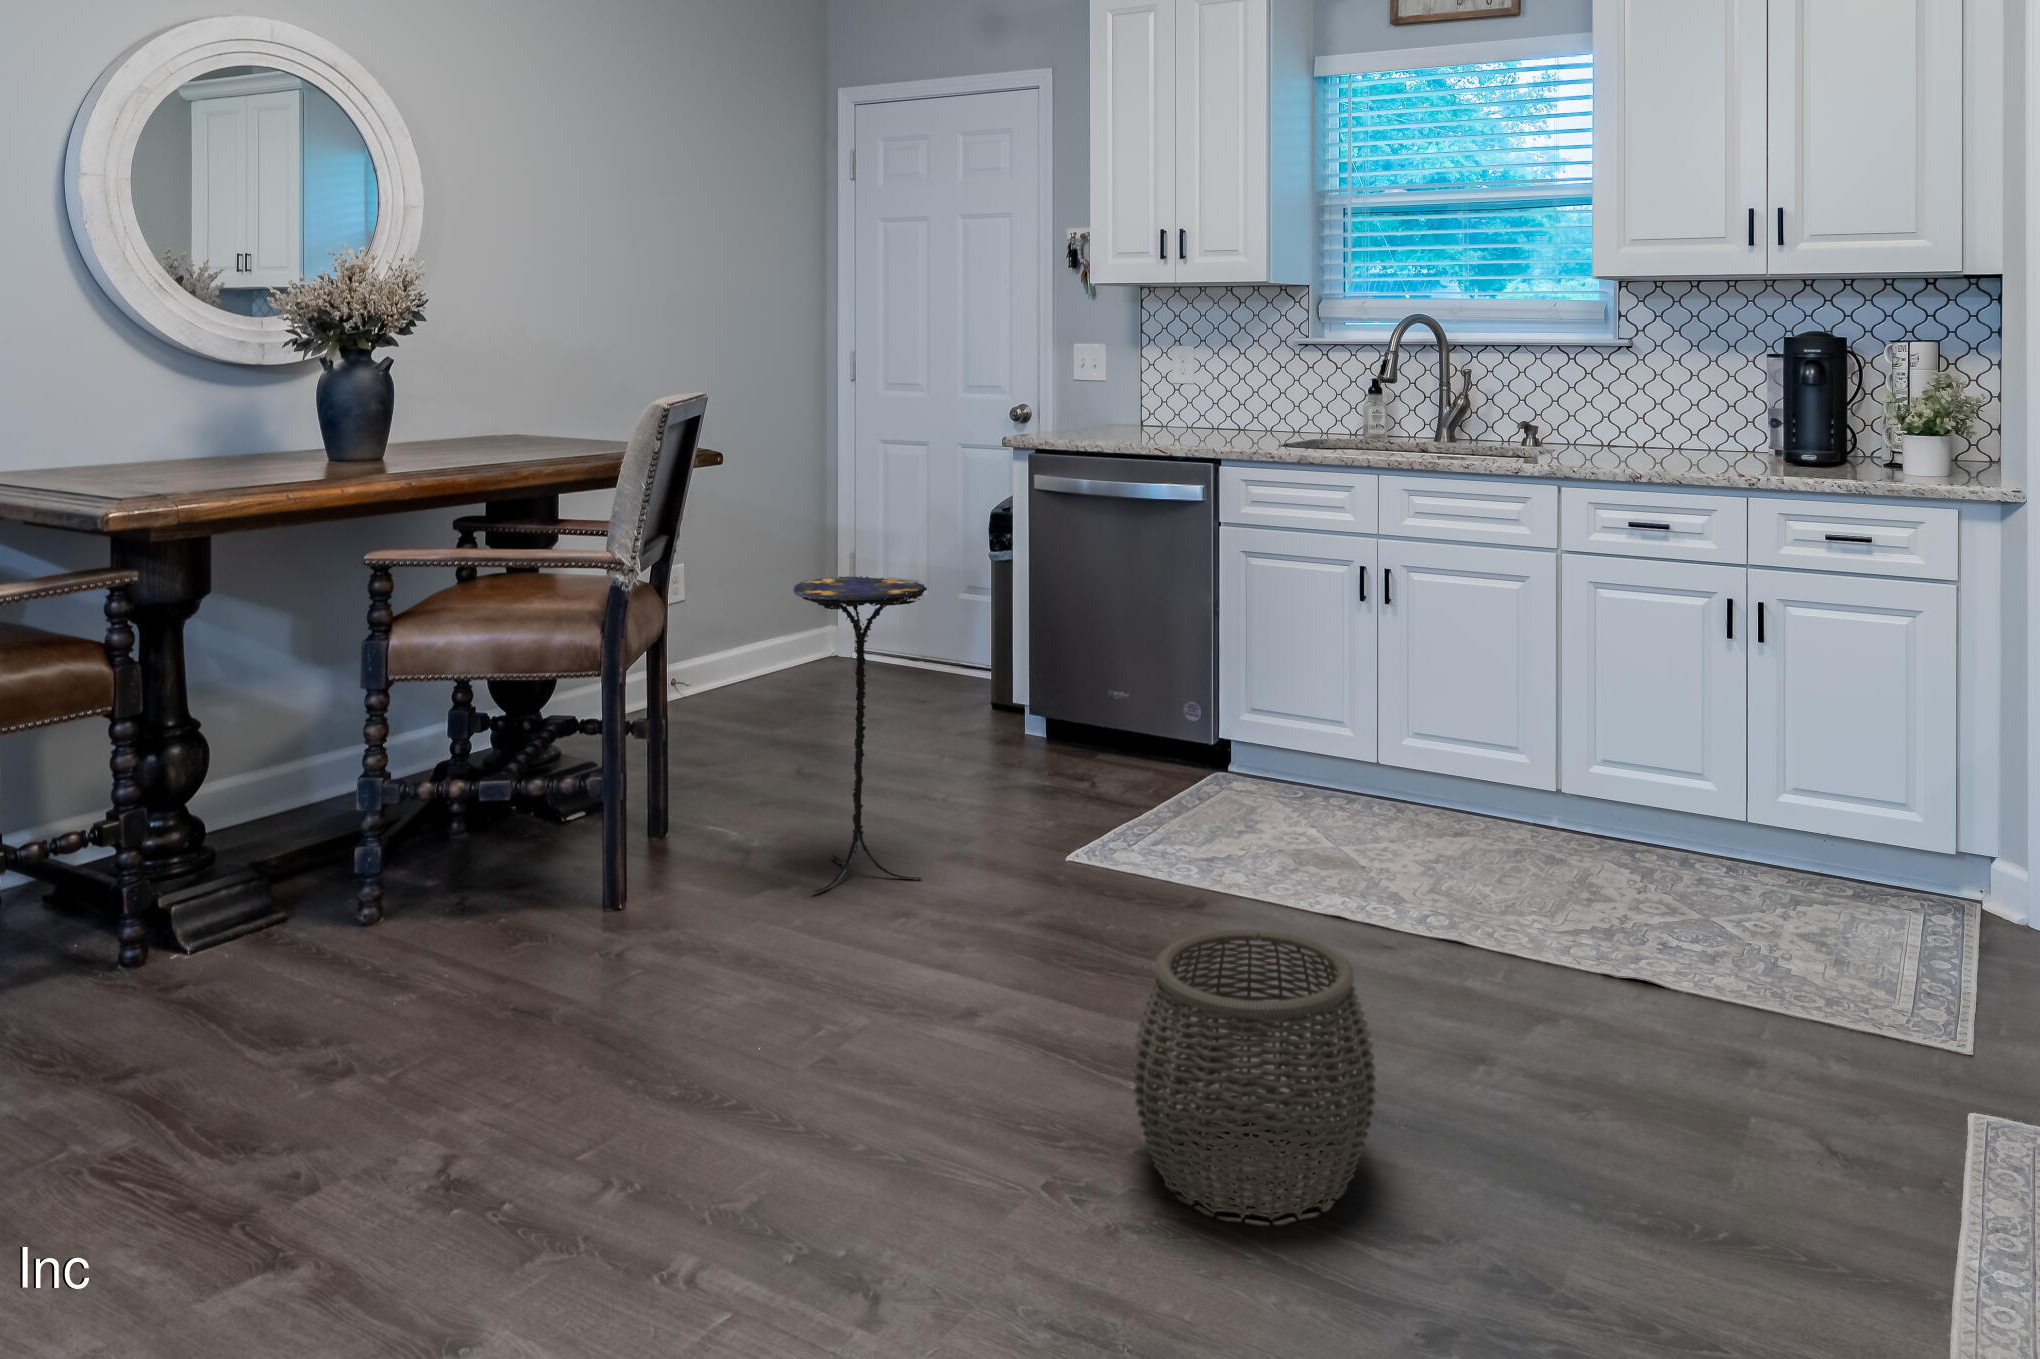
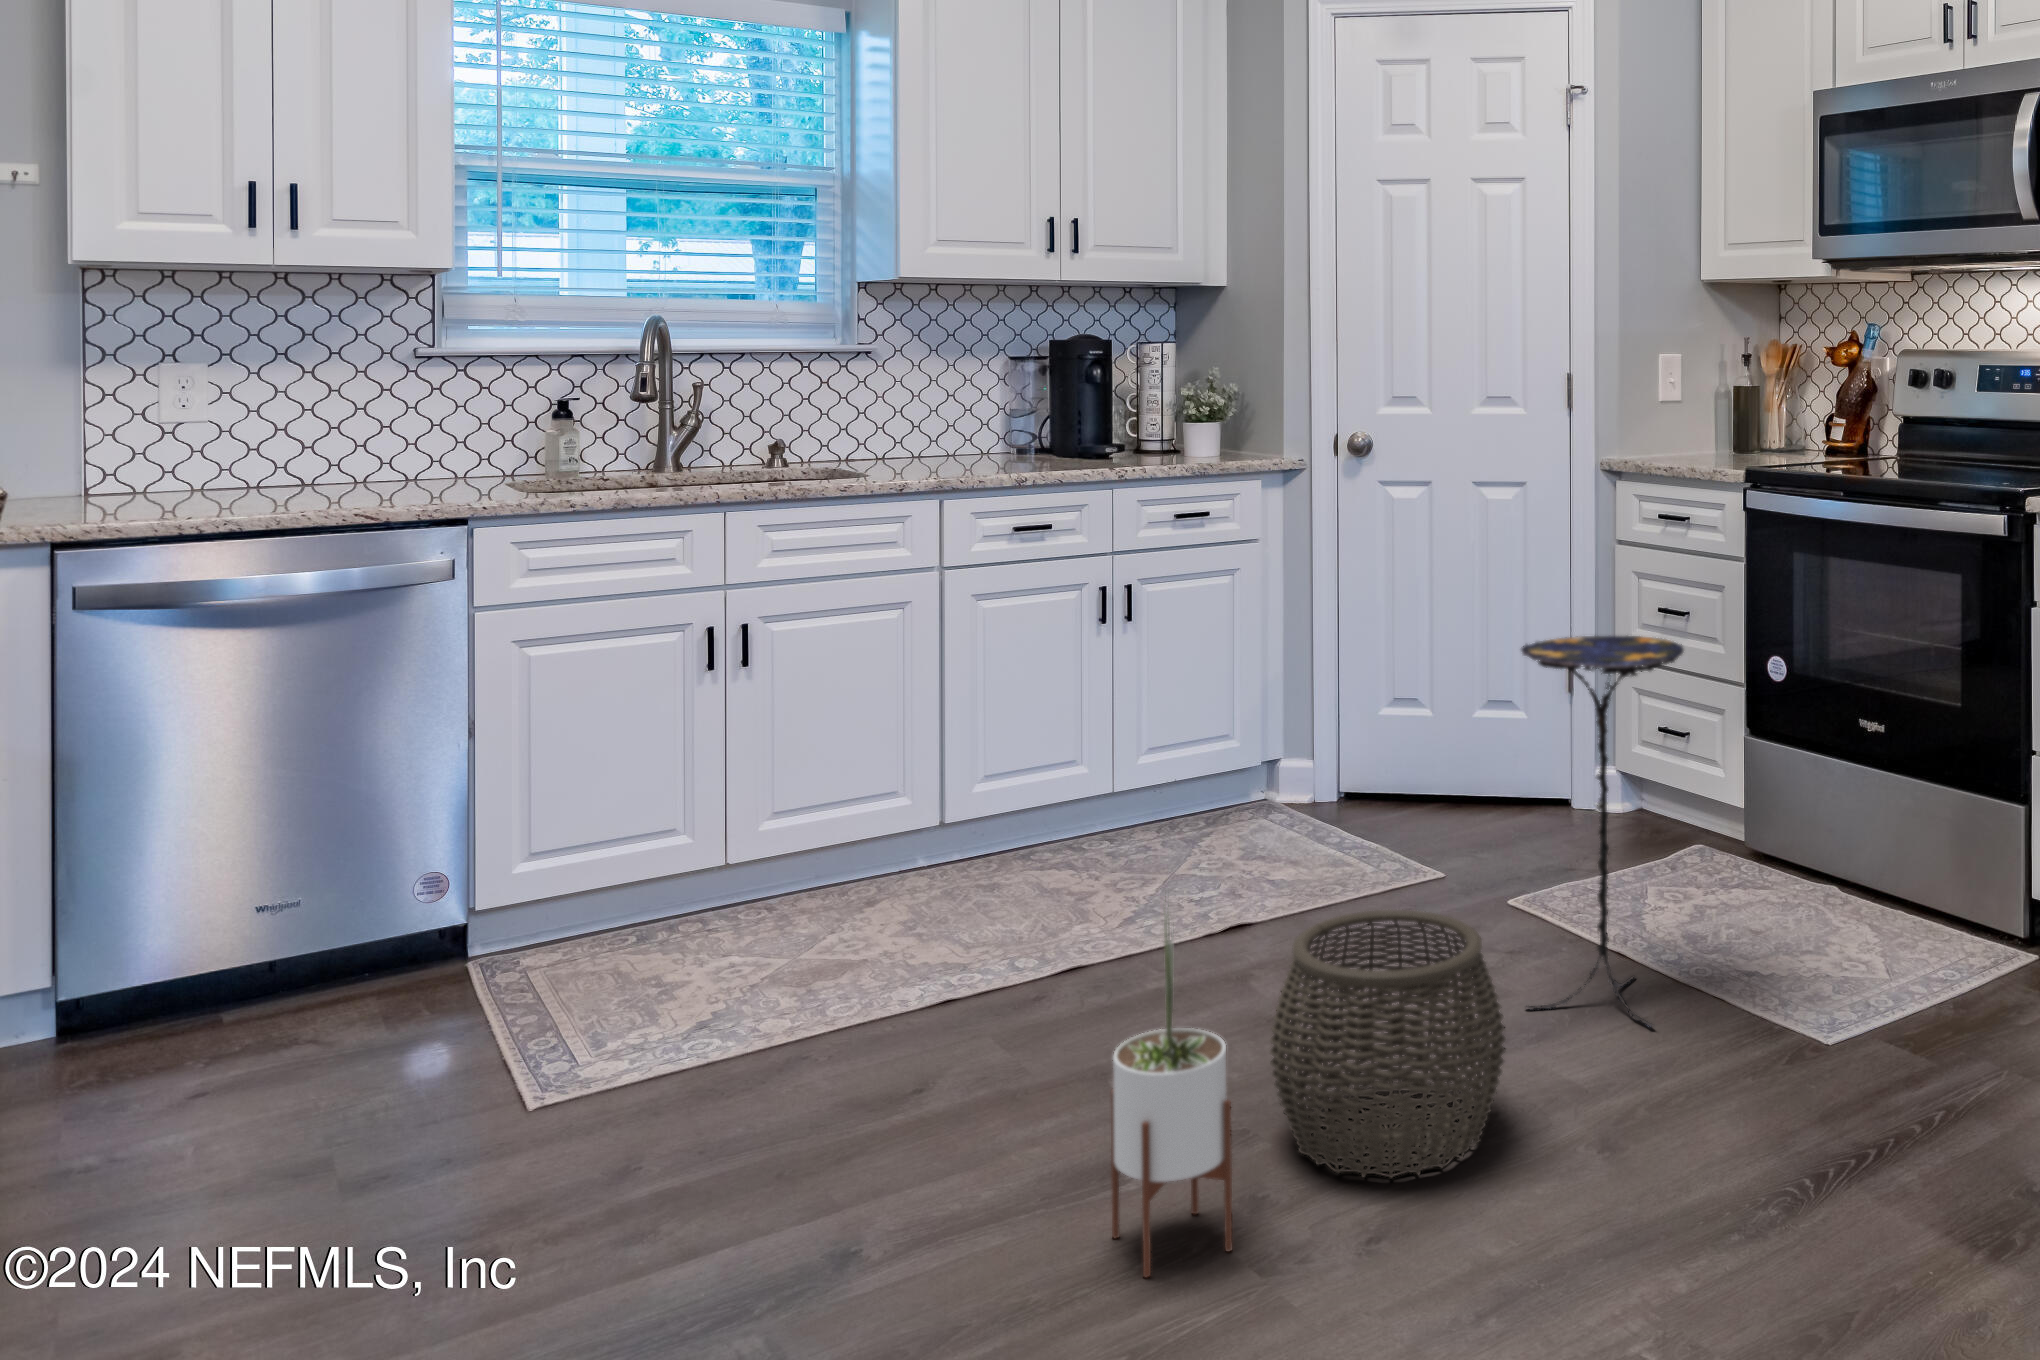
side table: present [793,576,927,892] -> present [1521,636,1684,1026]
potted plant: none [930,795,1054,1147] -> present [1111,904,1232,1277]

